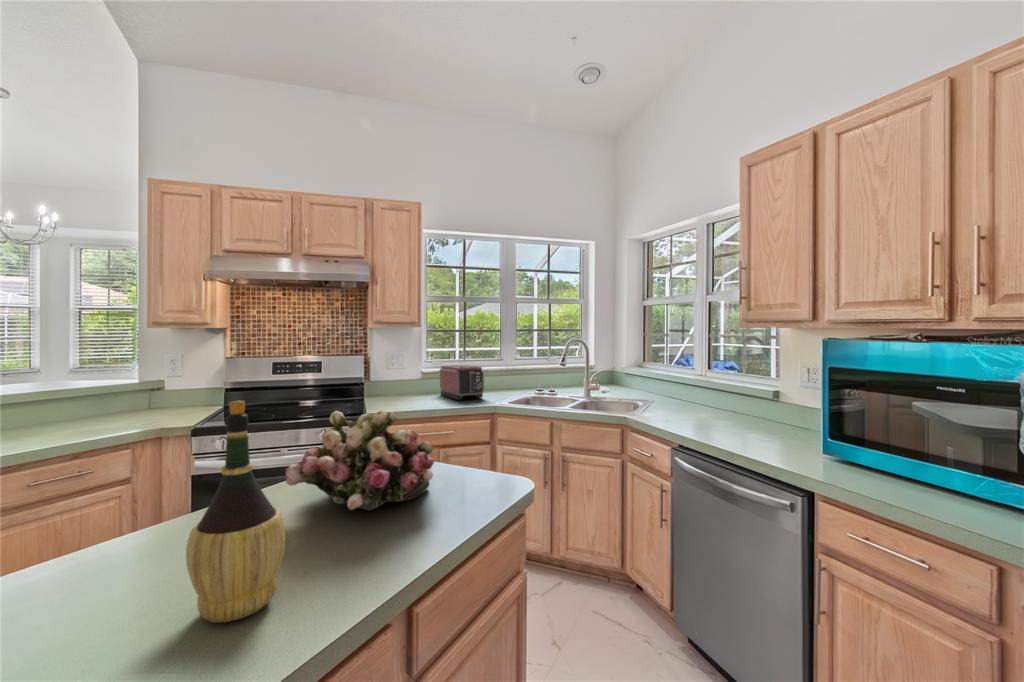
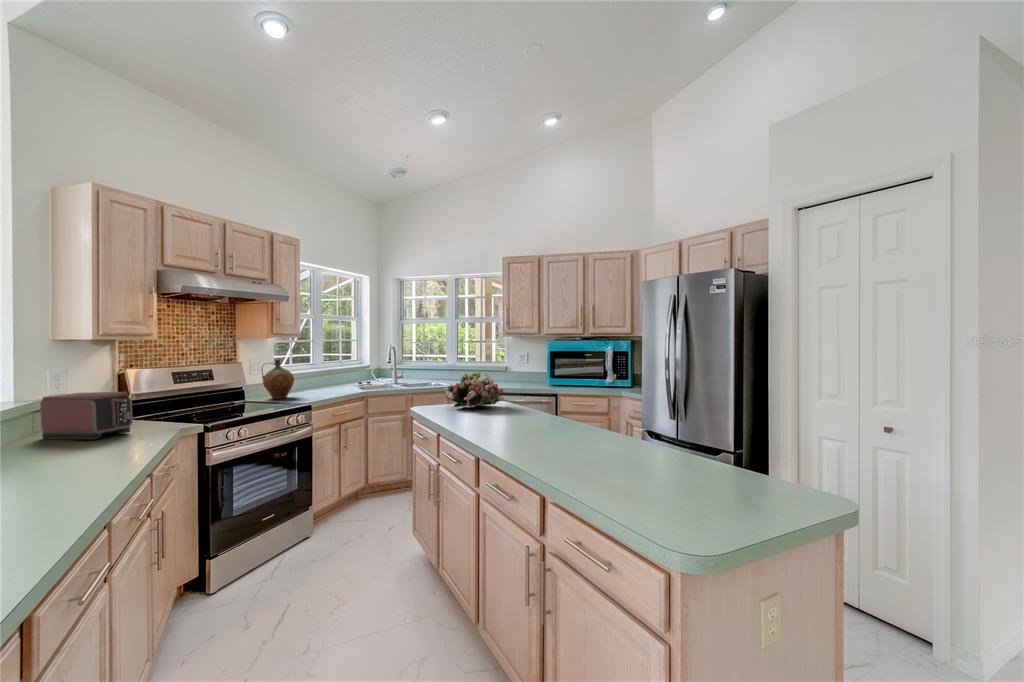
ceramic jug: none [384,353,418,400] -> present [262,359,294,399]
toaster: present [440,365,484,400] -> present [40,392,133,440]
wine bottle: present [186,401,285,622] -> none [509,359,532,416]

